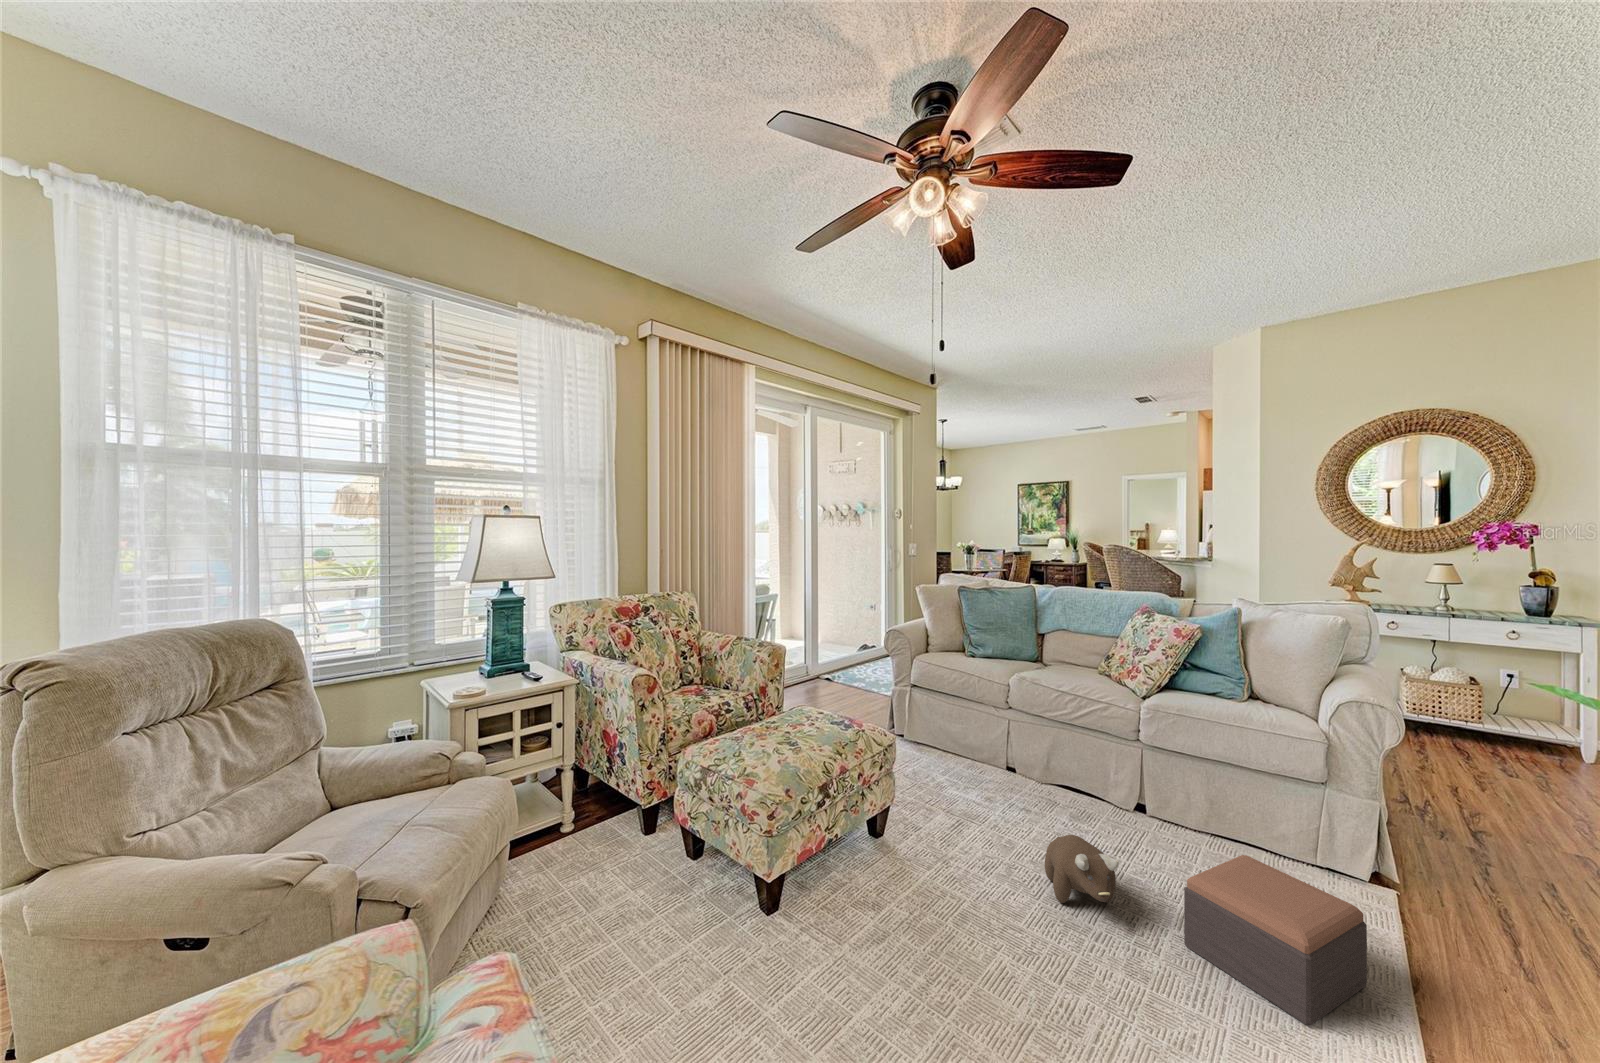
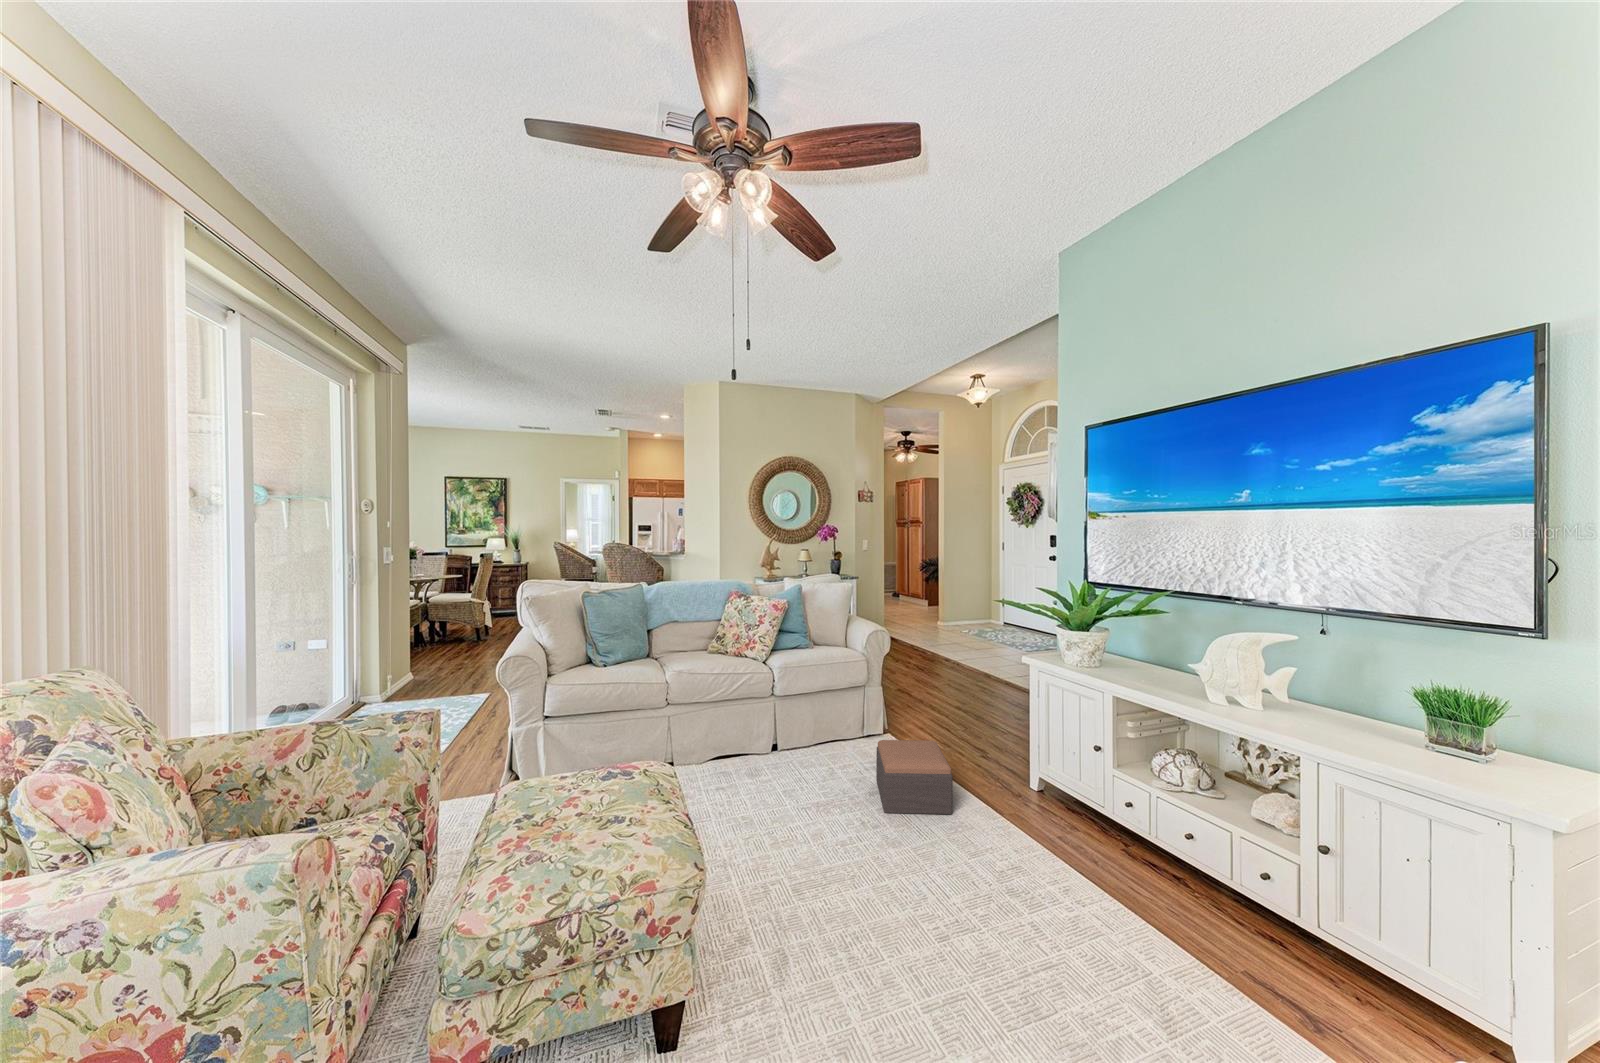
plush toy: present [1045,835,1119,903] -> none [789,777,858,834]

